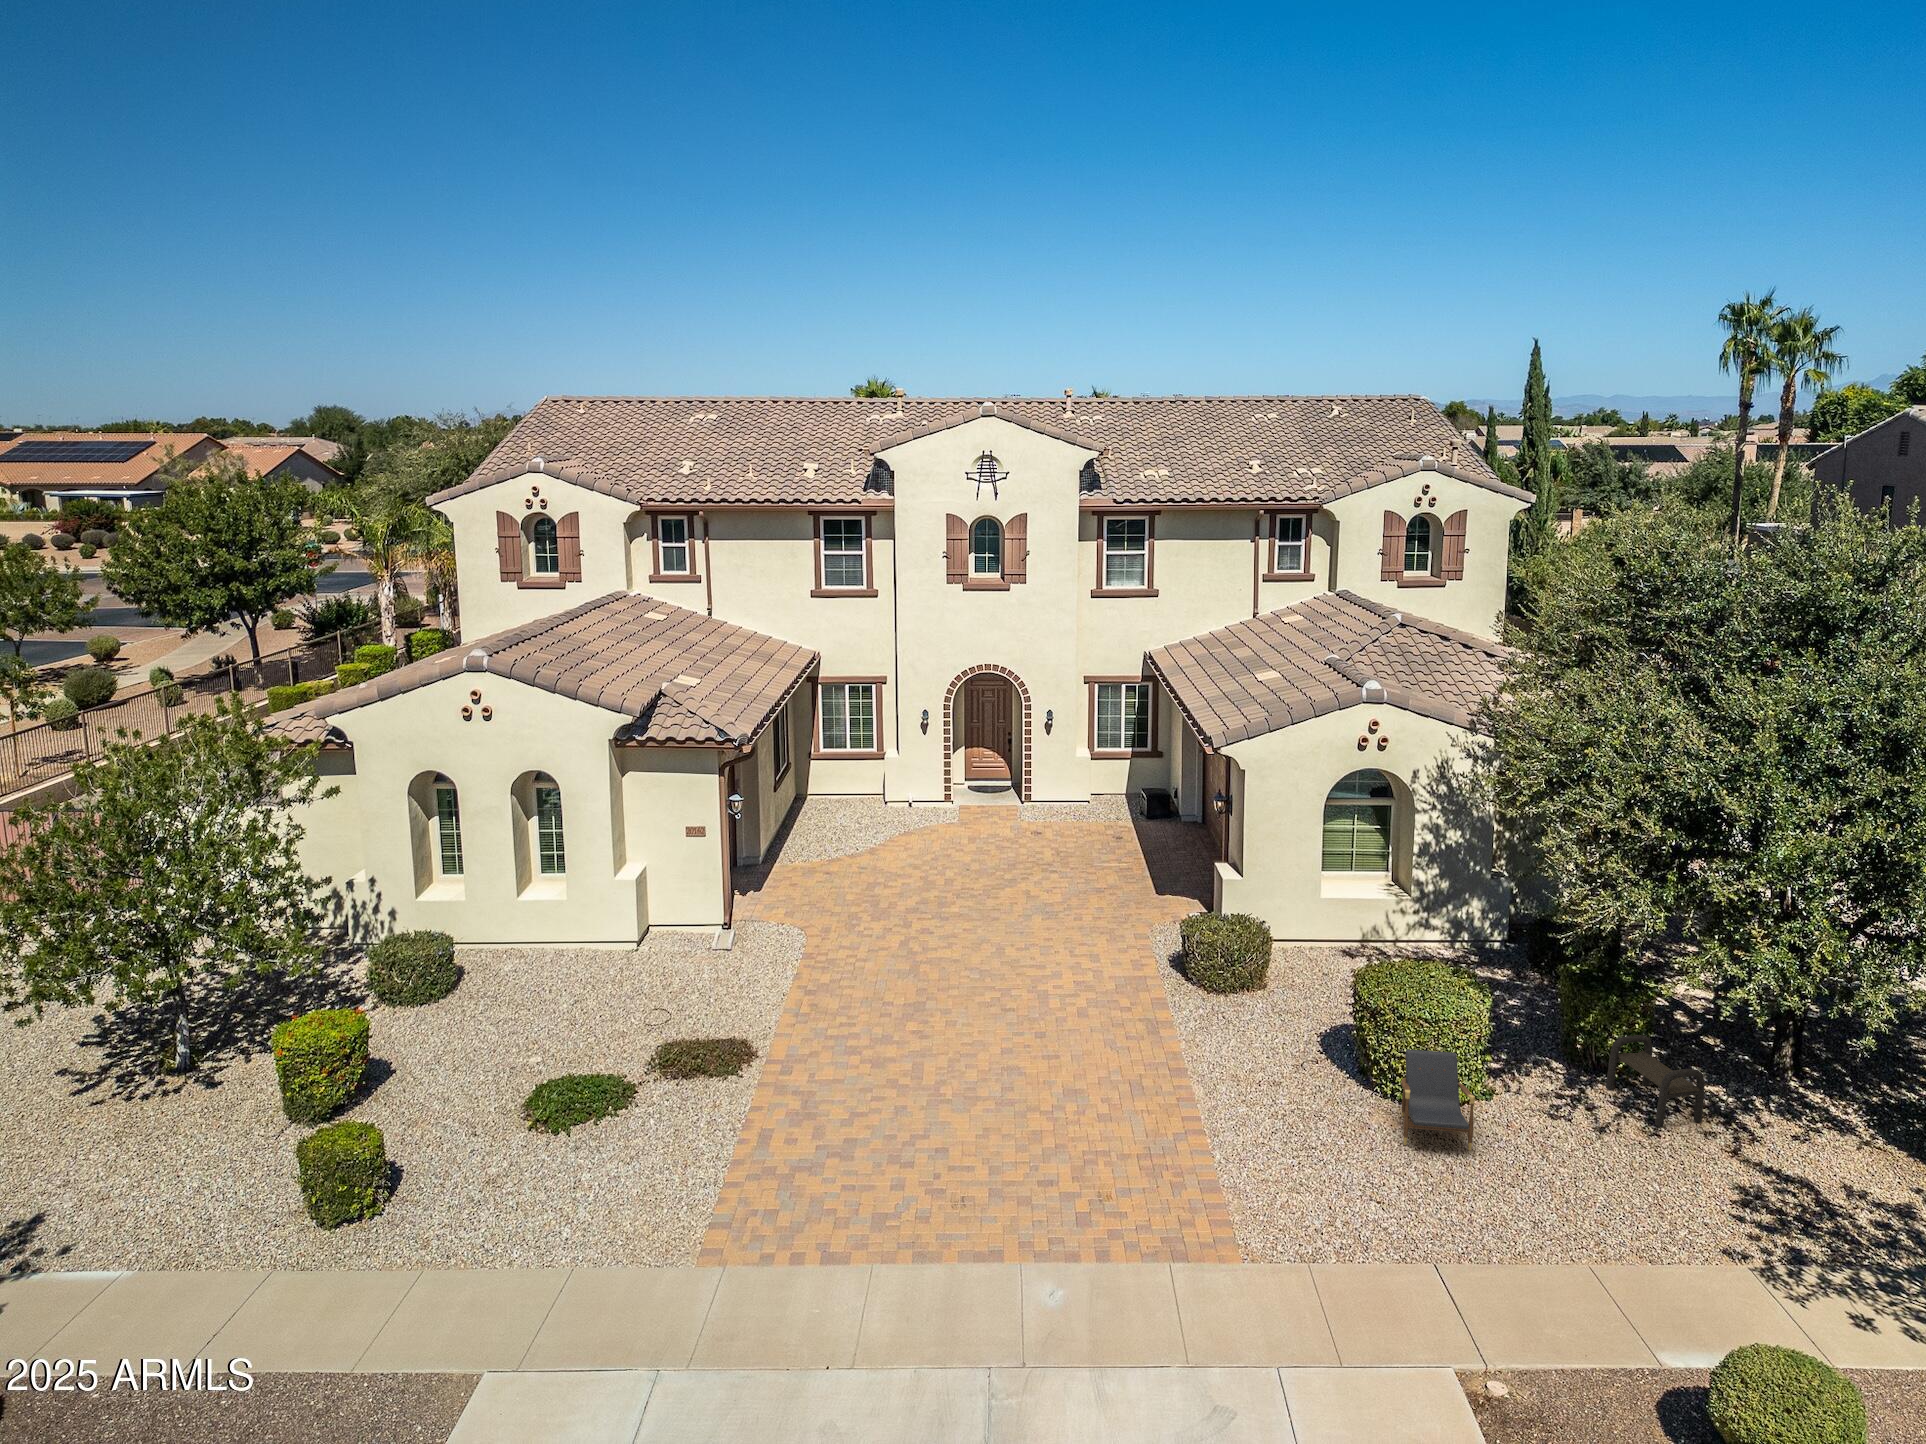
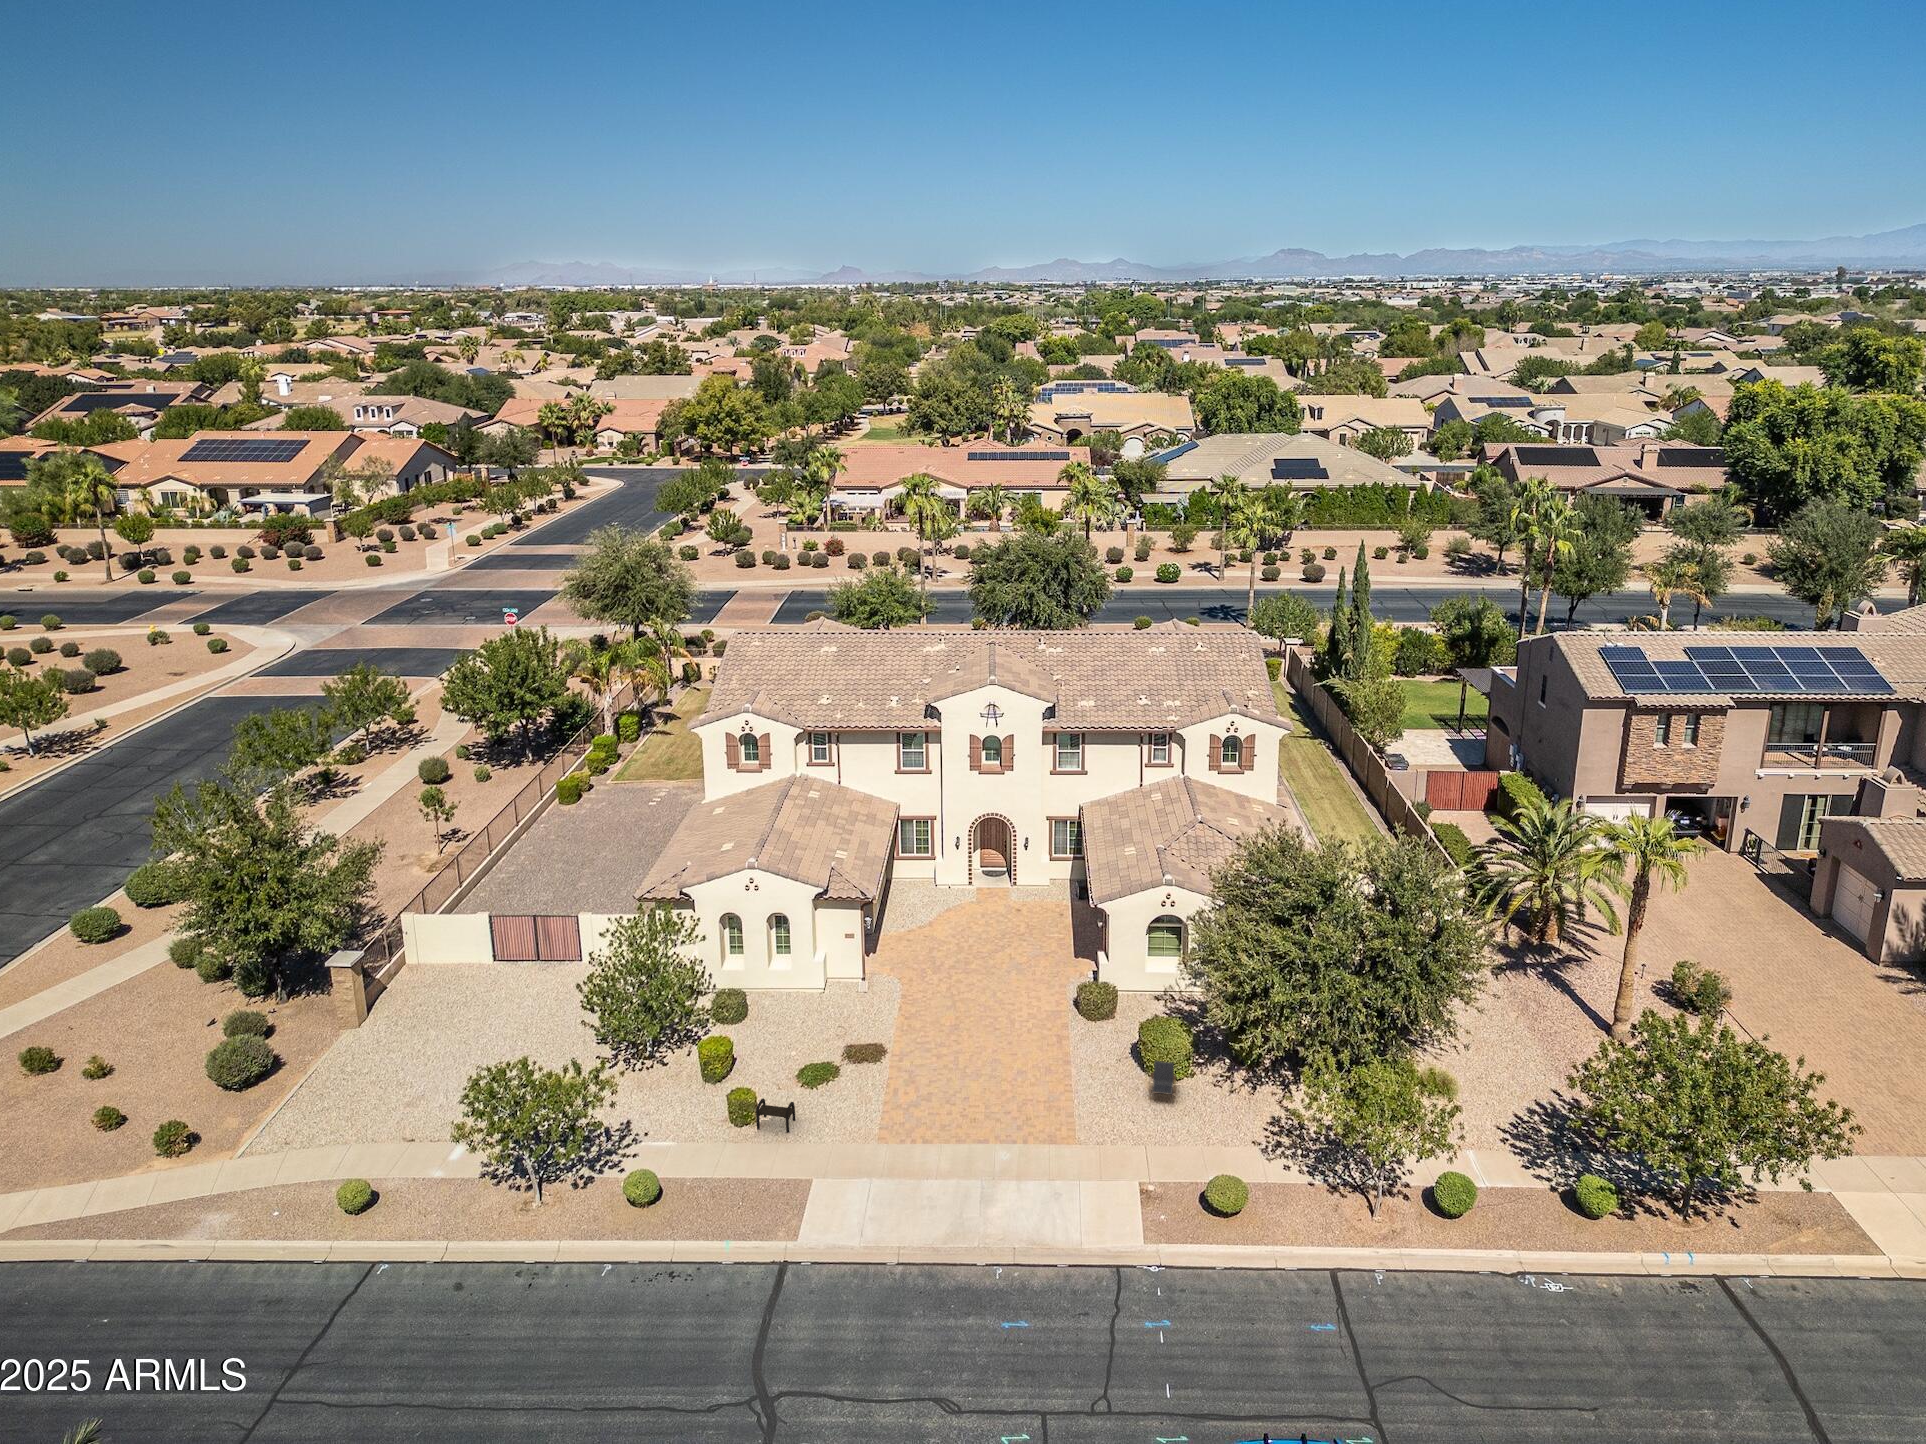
bench: present [1606,1035,1705,1127] -> present [756,1098,796,1133]

